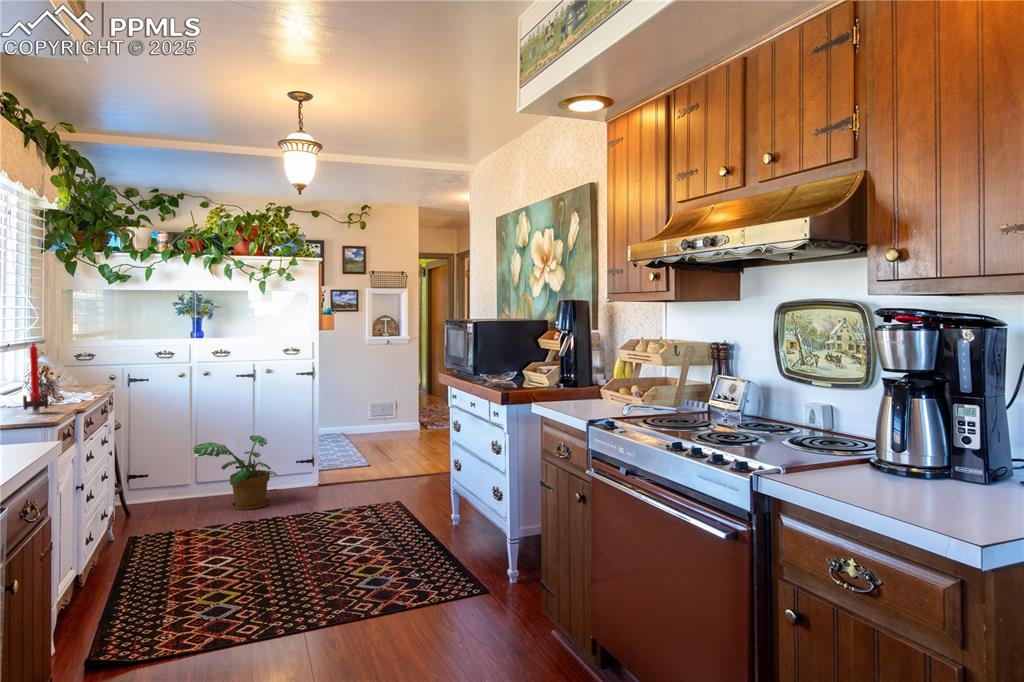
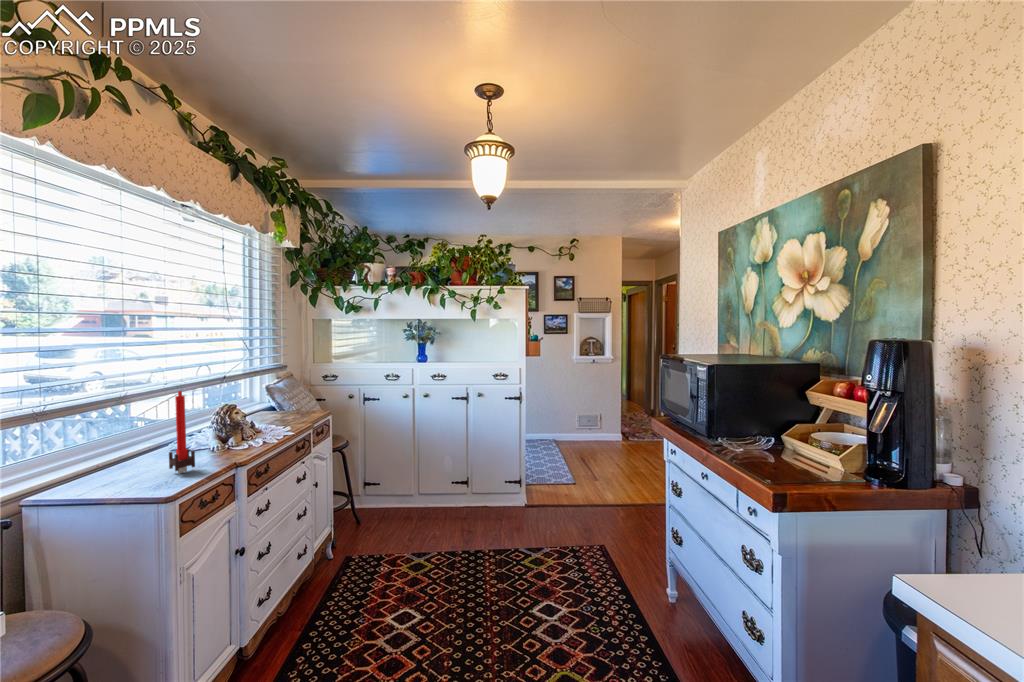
potted plant: present [193,435,277,510] -> none [403,456,481,535]

